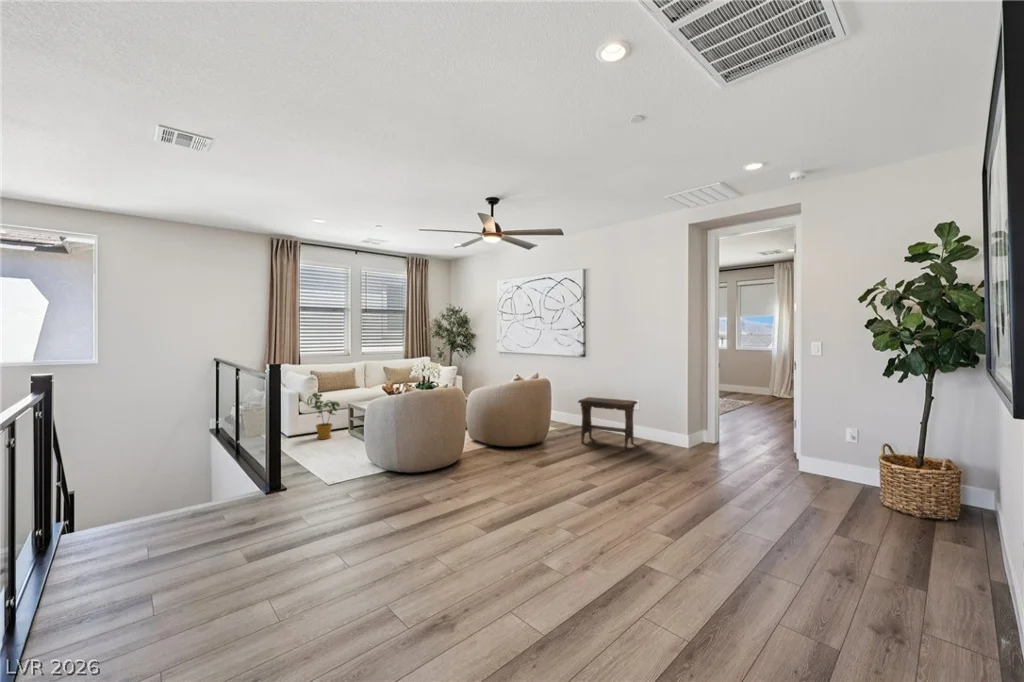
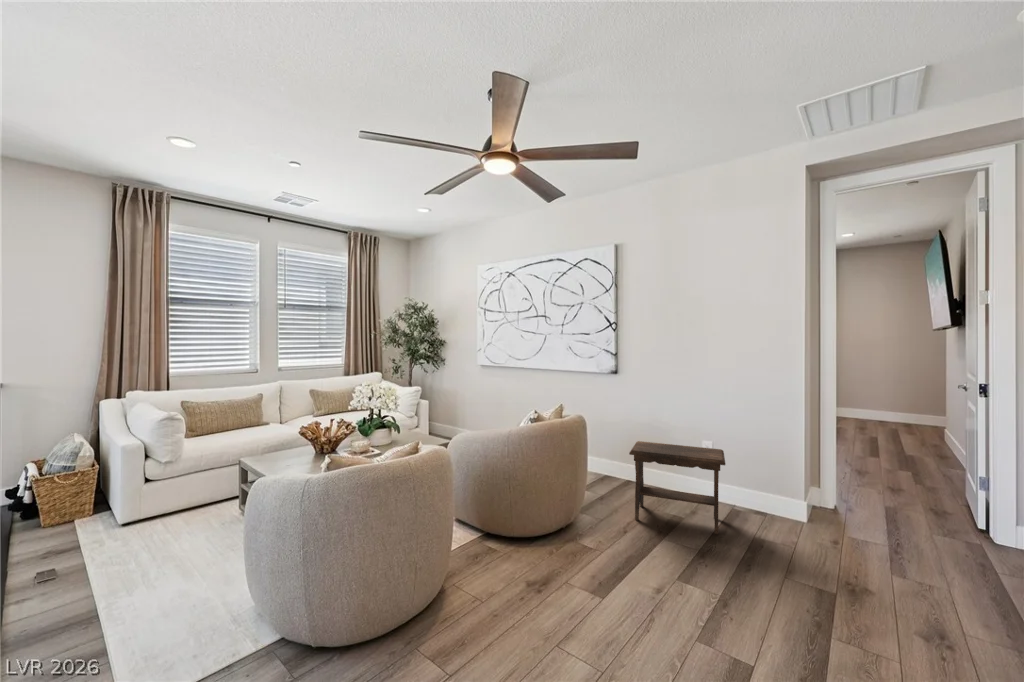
house plant: present [307,393,340,439] -> none [150,450,218,533]

